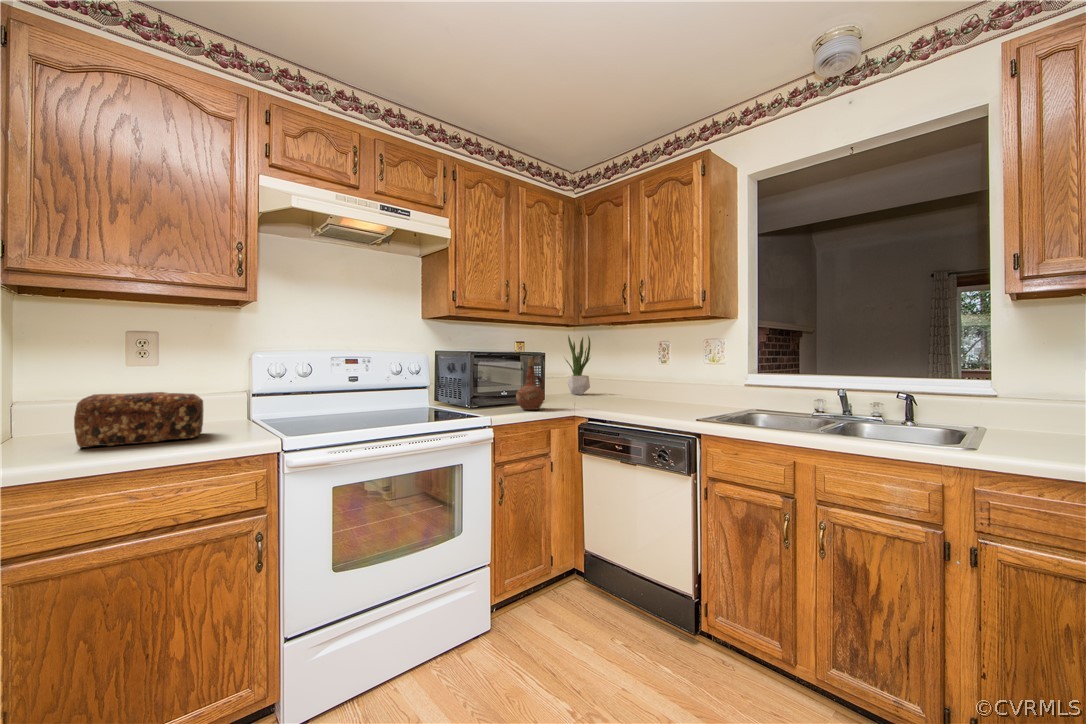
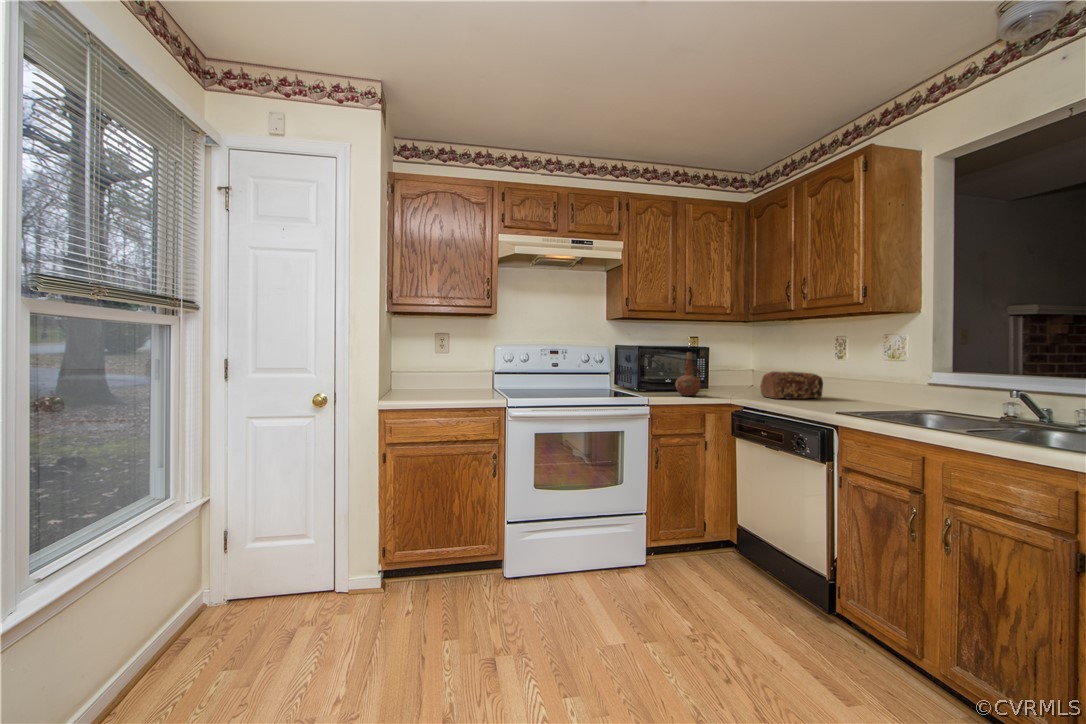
potted plant: present [566,335,590,395] -> none [741,330,771,388]
bread loaf: present [74,392,203,448] -> present [760,371,823,399]

